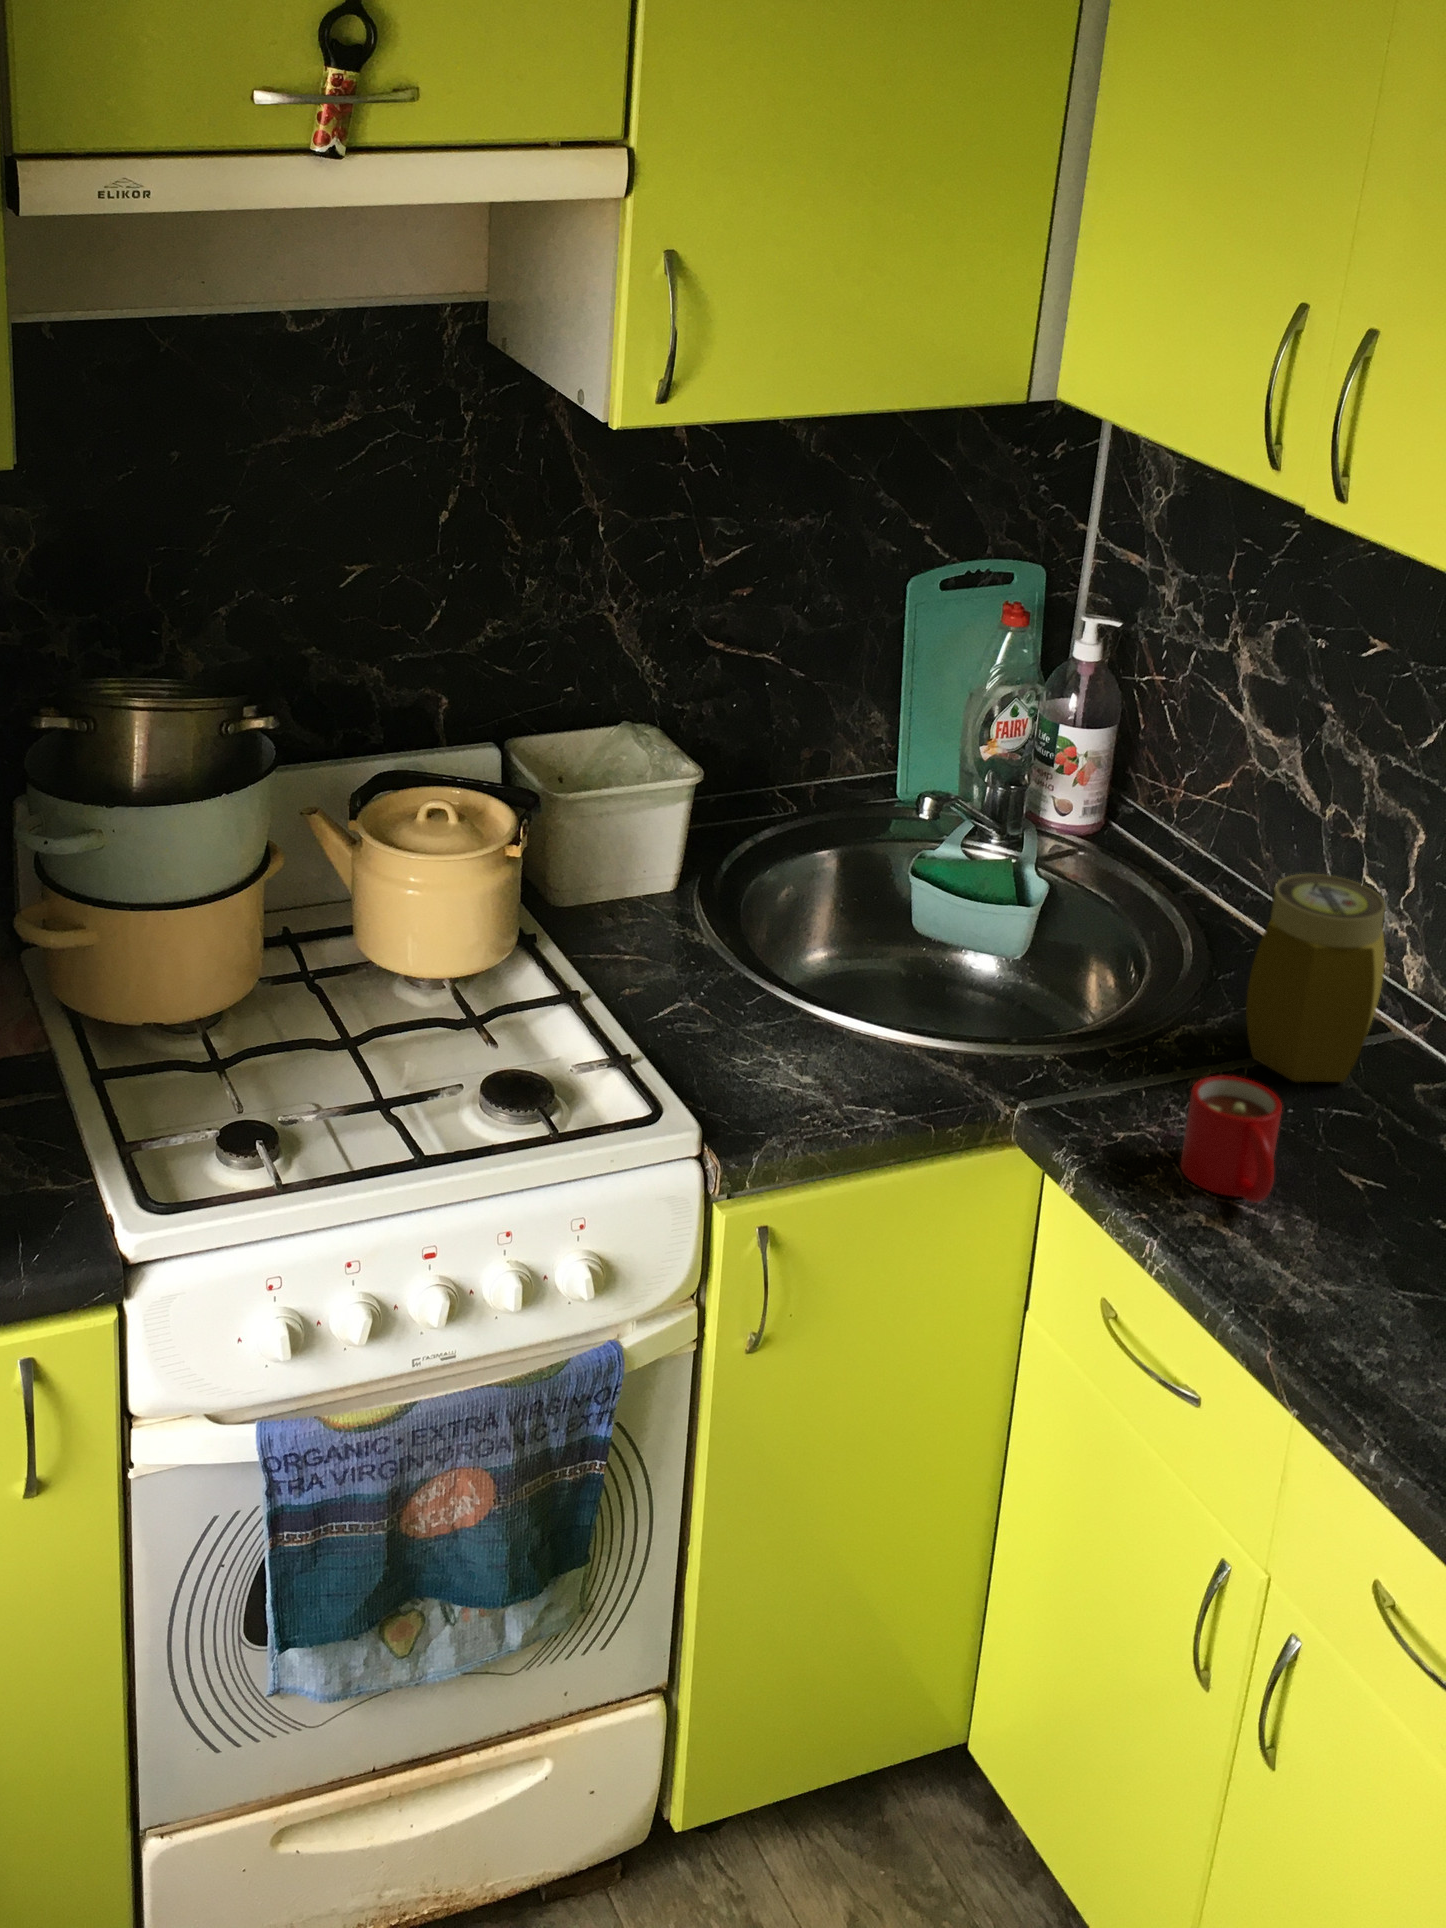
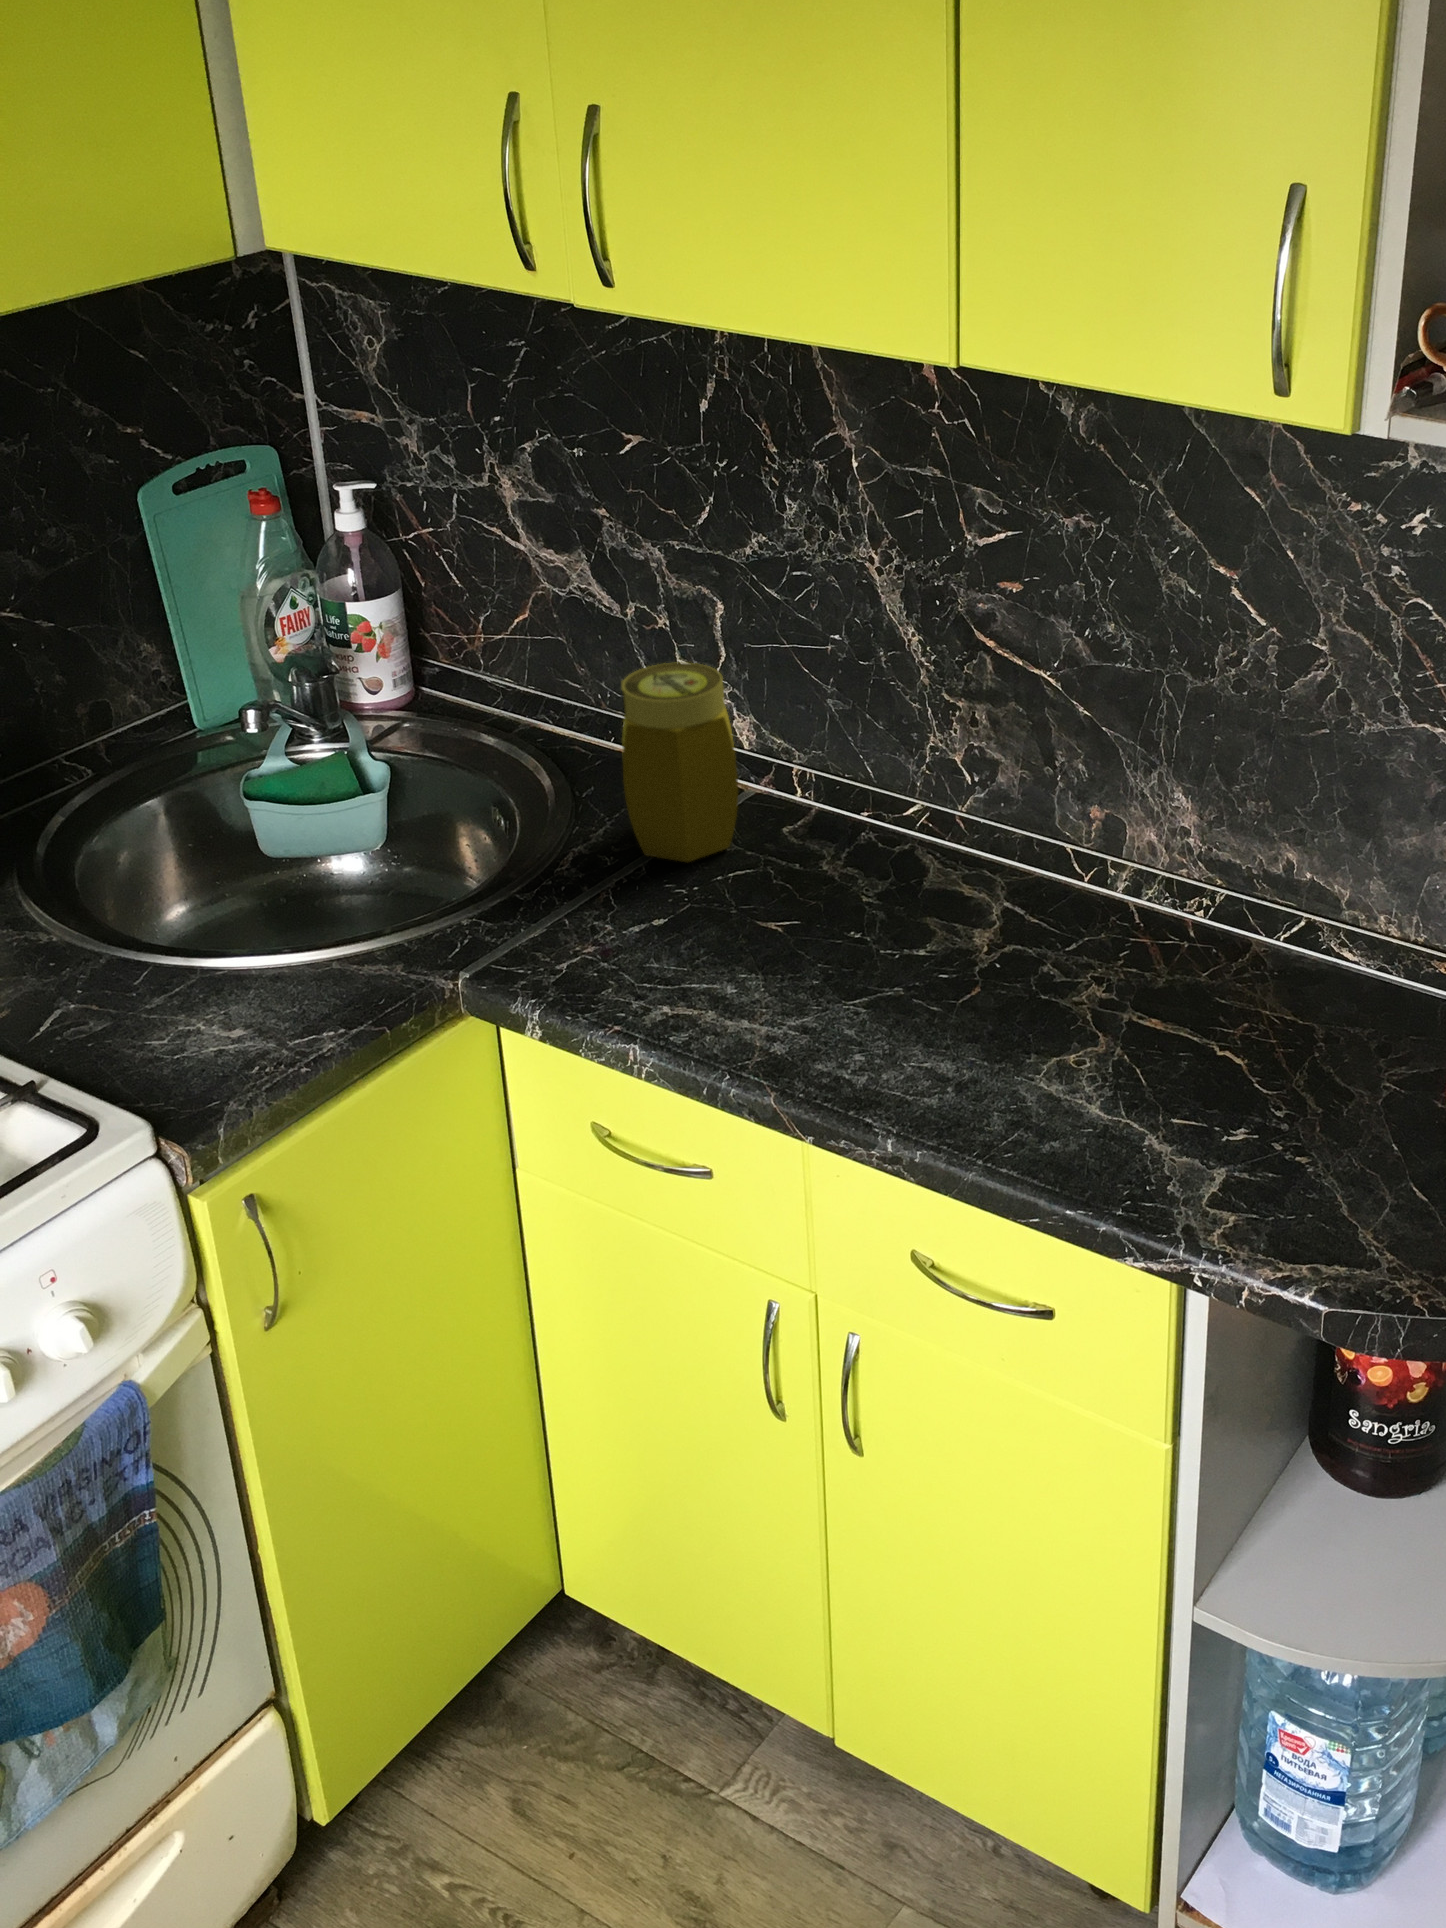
mug: present [1181,1076,1282,1203] -> none [619,870,721,984]

